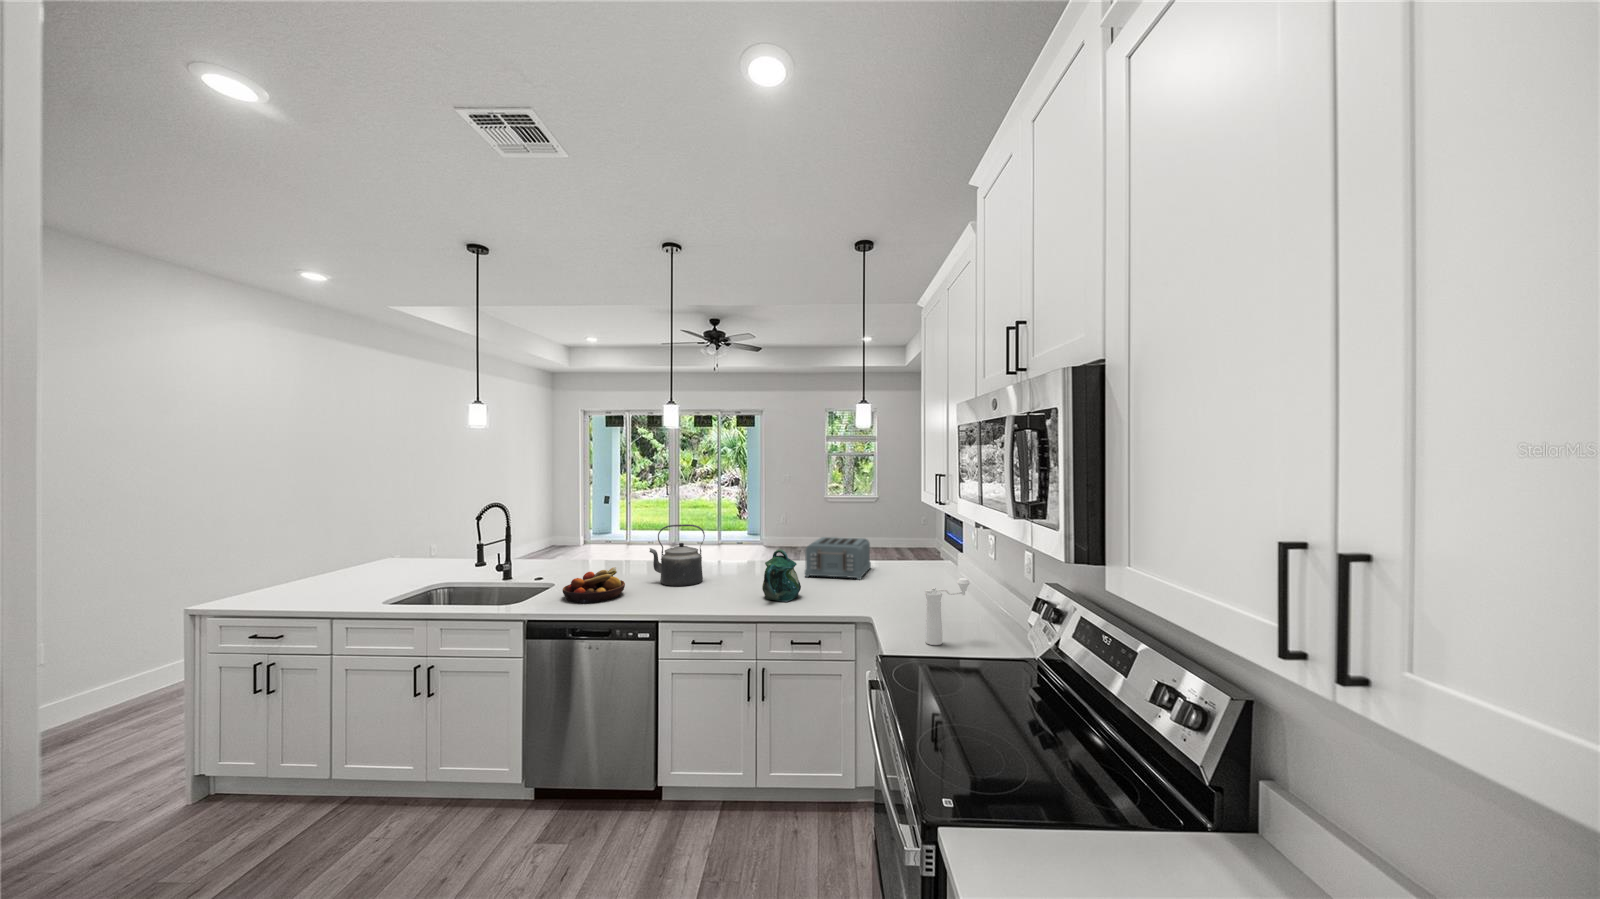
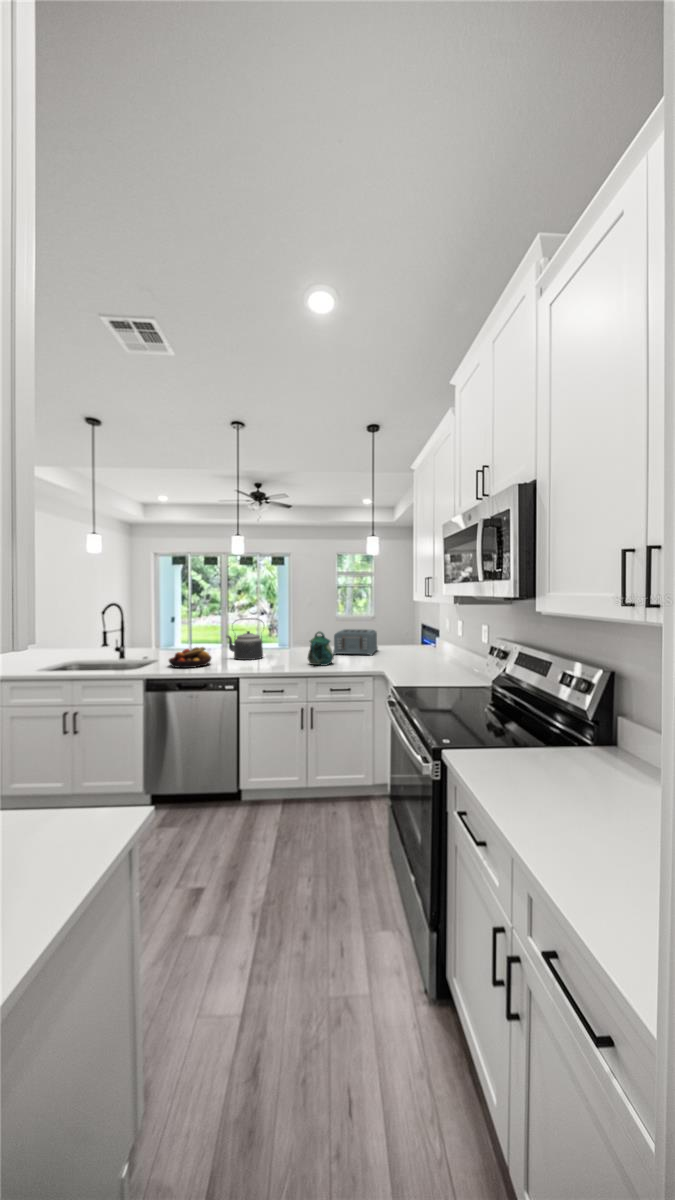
pepper mill: present [925,578,970,645] -> none [421,640,450,682]

